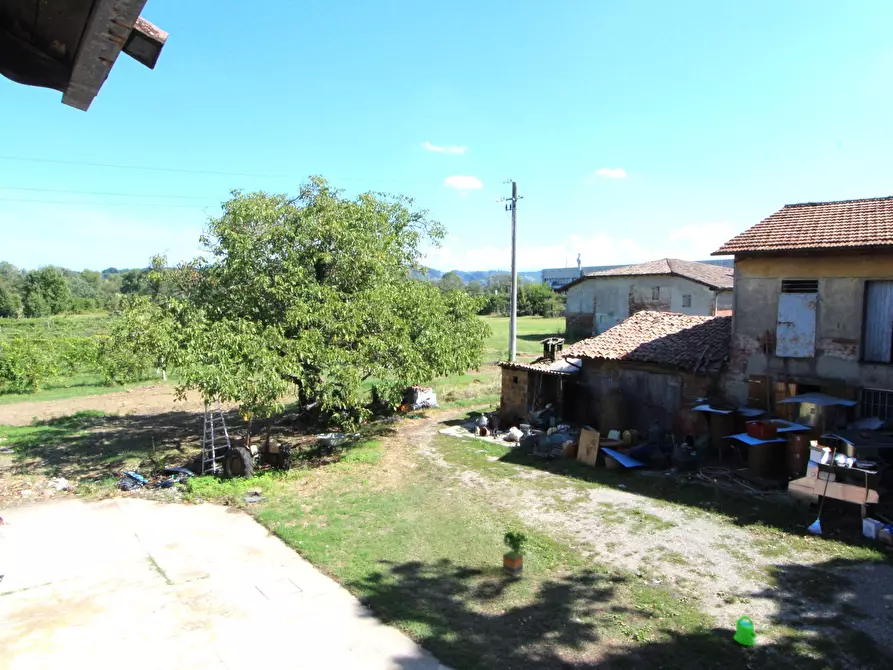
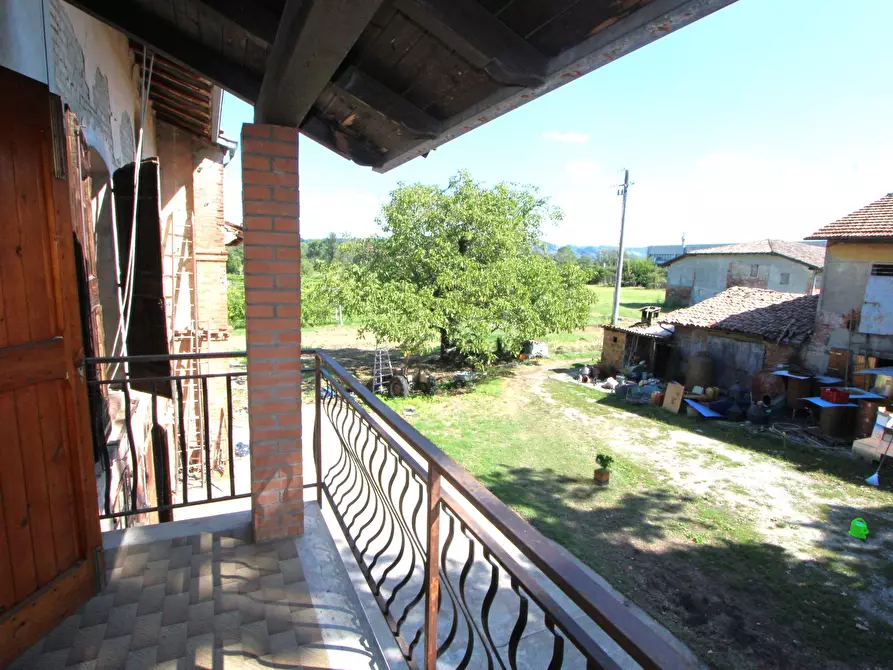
watering can: present [734,616,756,646] -> present [849,518,869,538]

